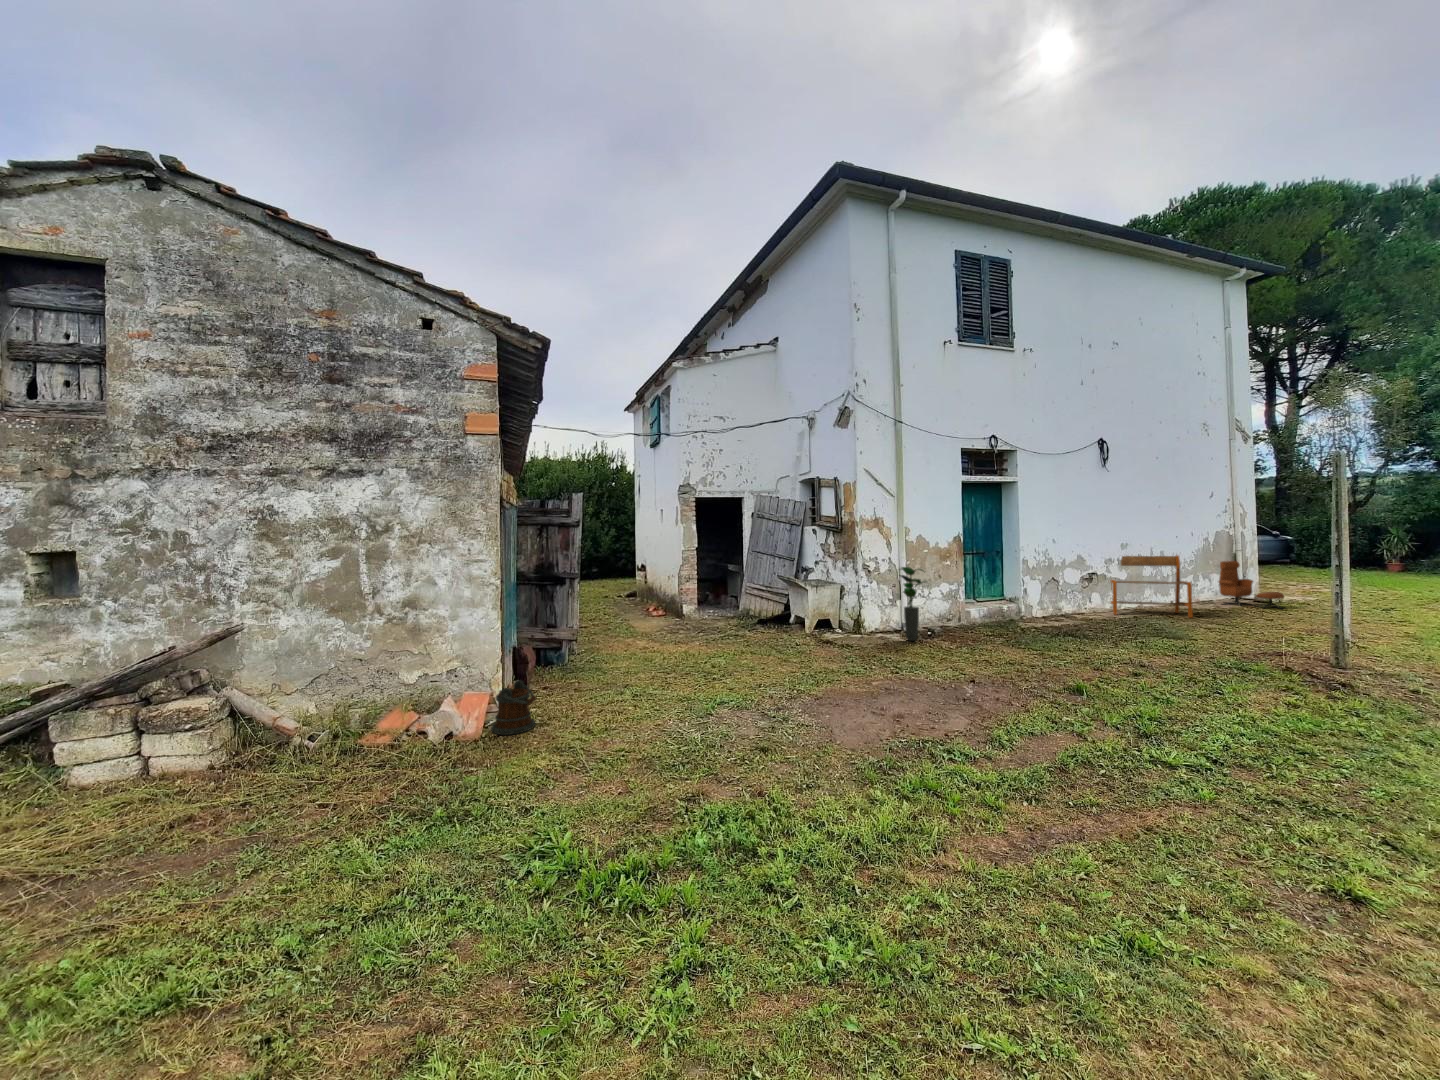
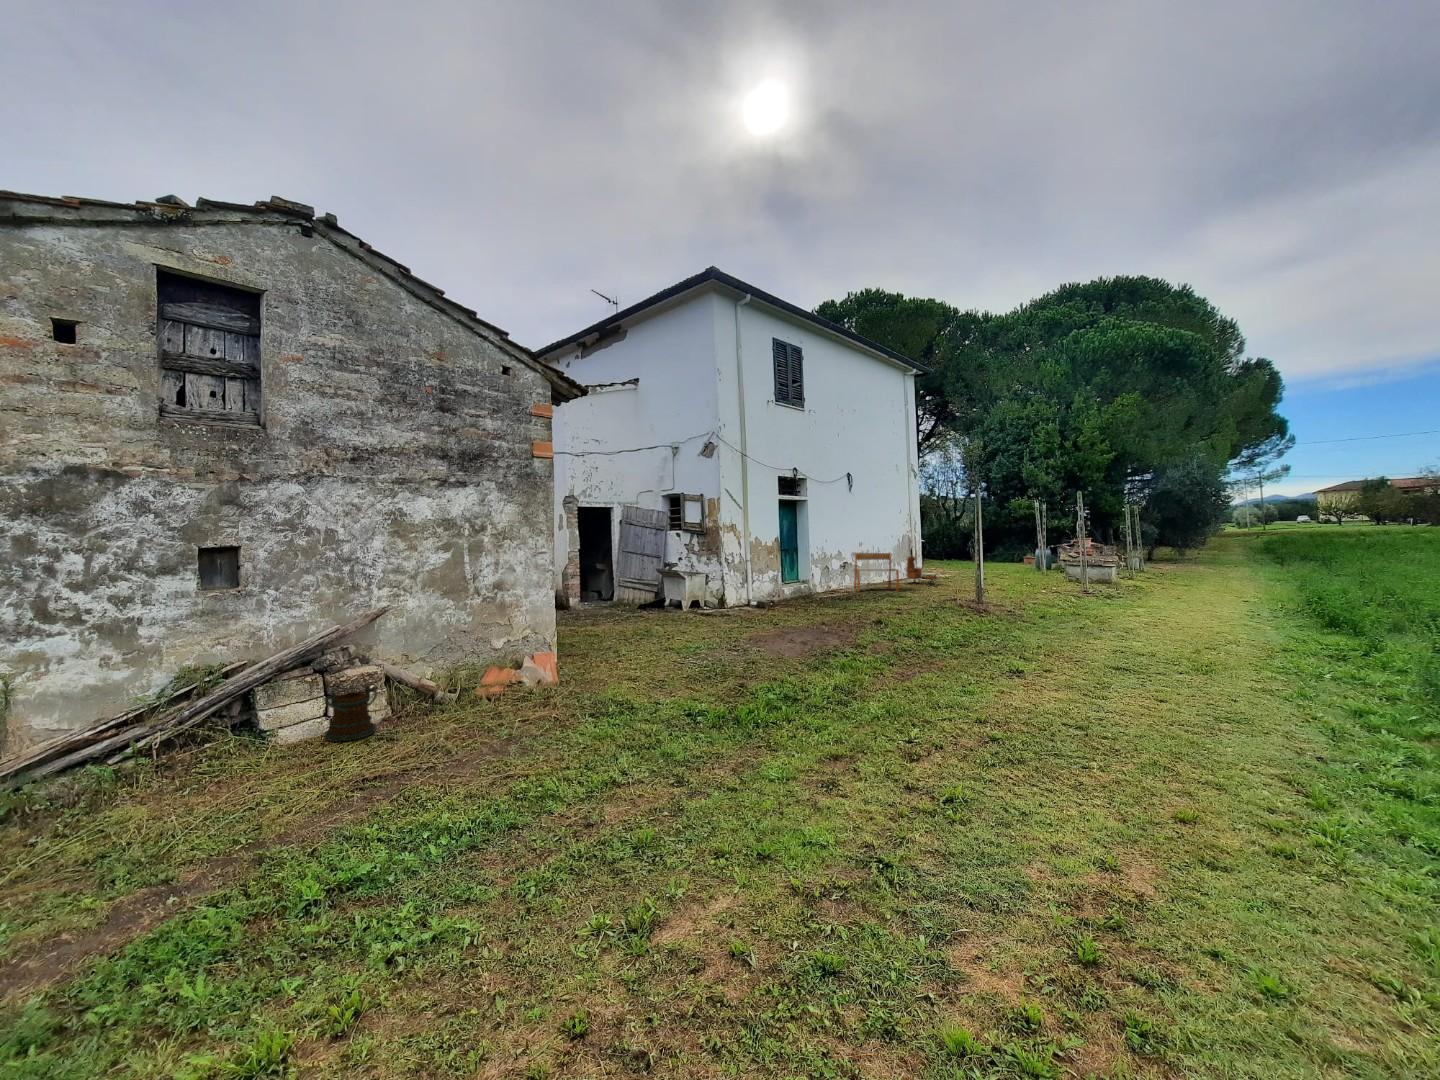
potted plant: present [900,567,924,641] -> none [747,561,768,613]
bucket: present [491,680,536,735] -> present [324,685,377,742]

